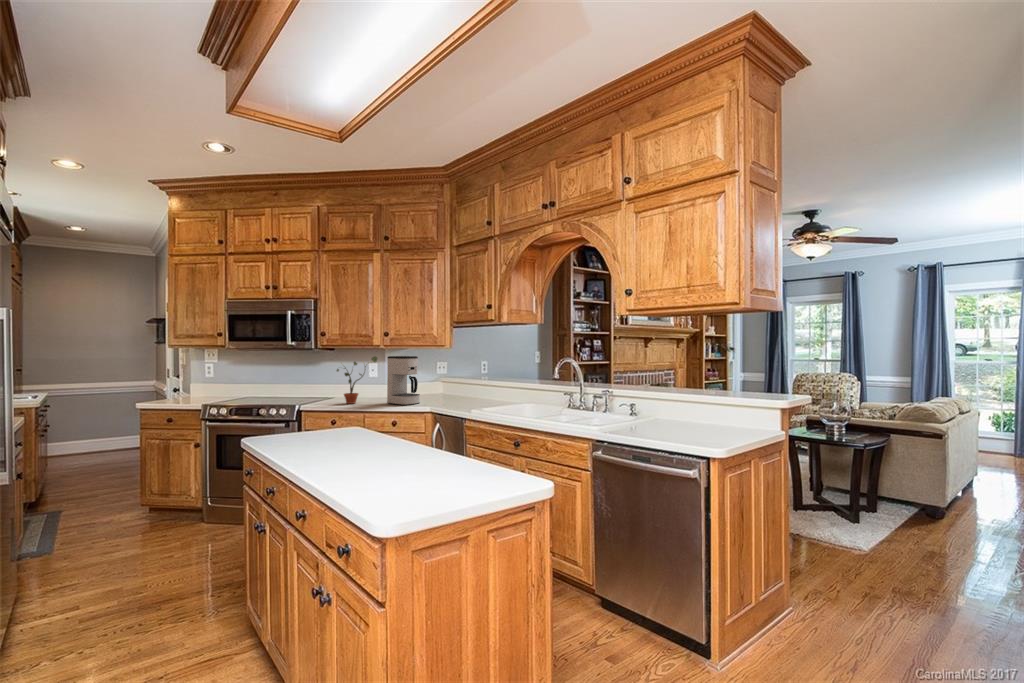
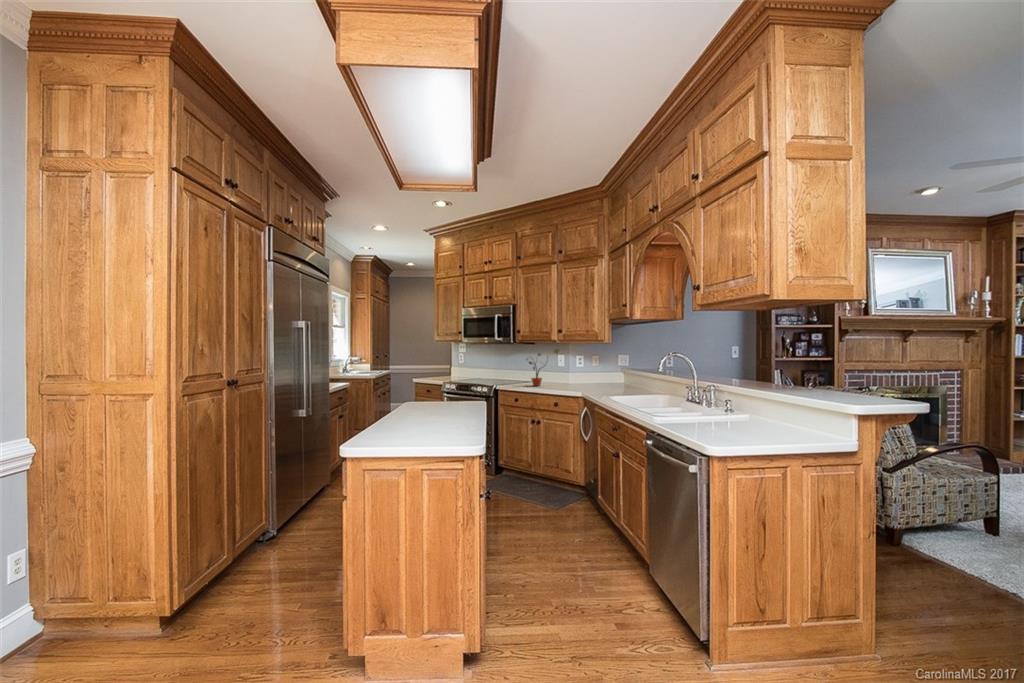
coffee maker: present [387,356,420,405] -> none [561,349,586,390]

